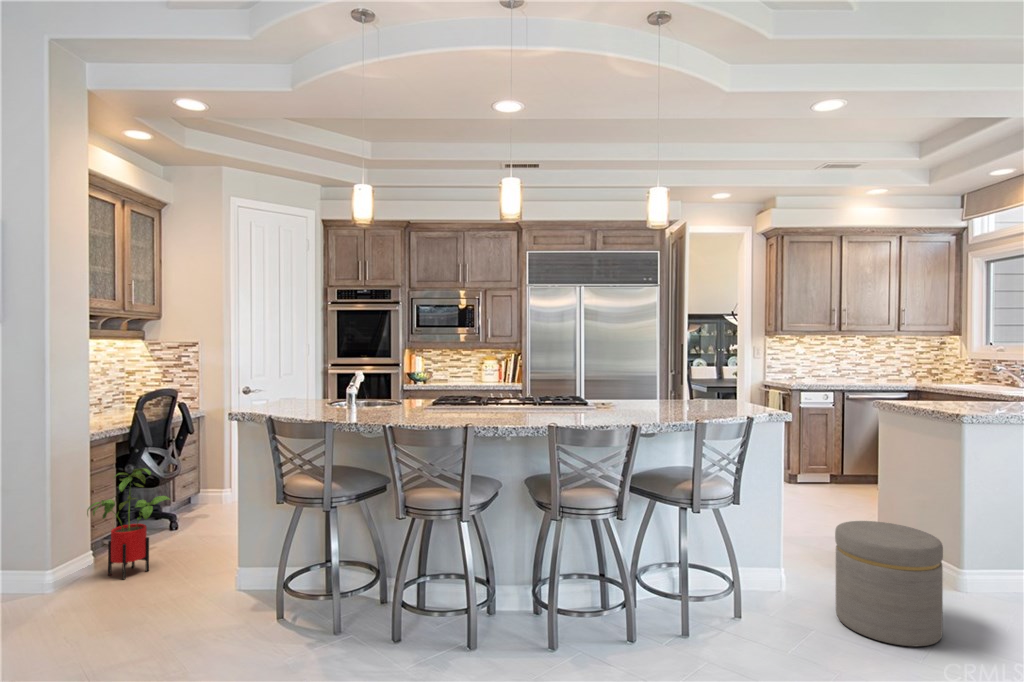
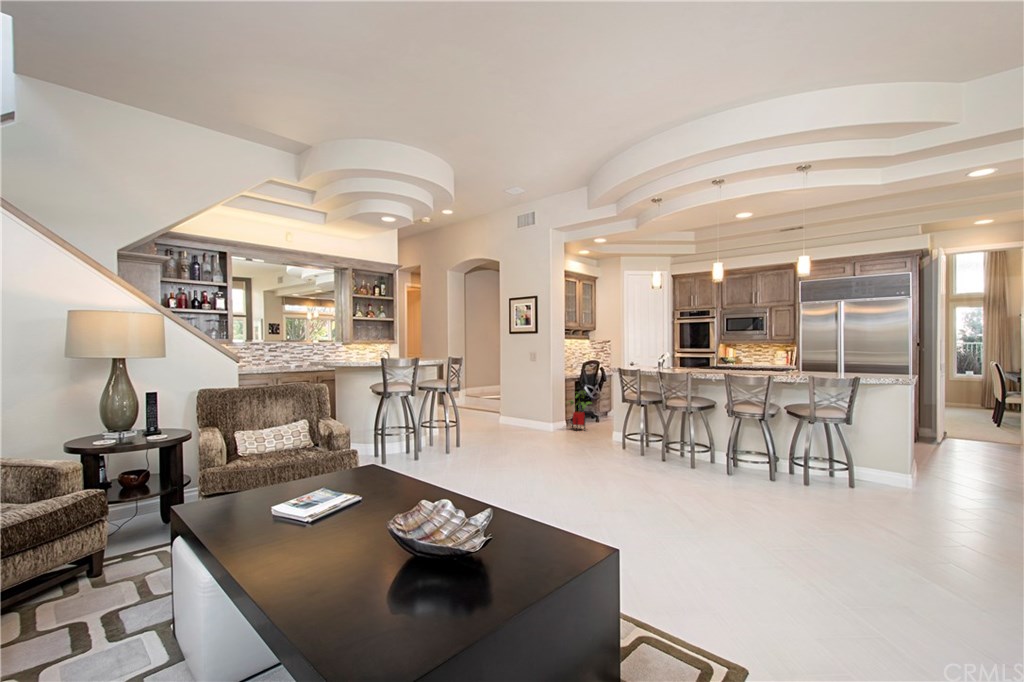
ottoman: present [835,521,943,646] -> none [901,445,973,513]

